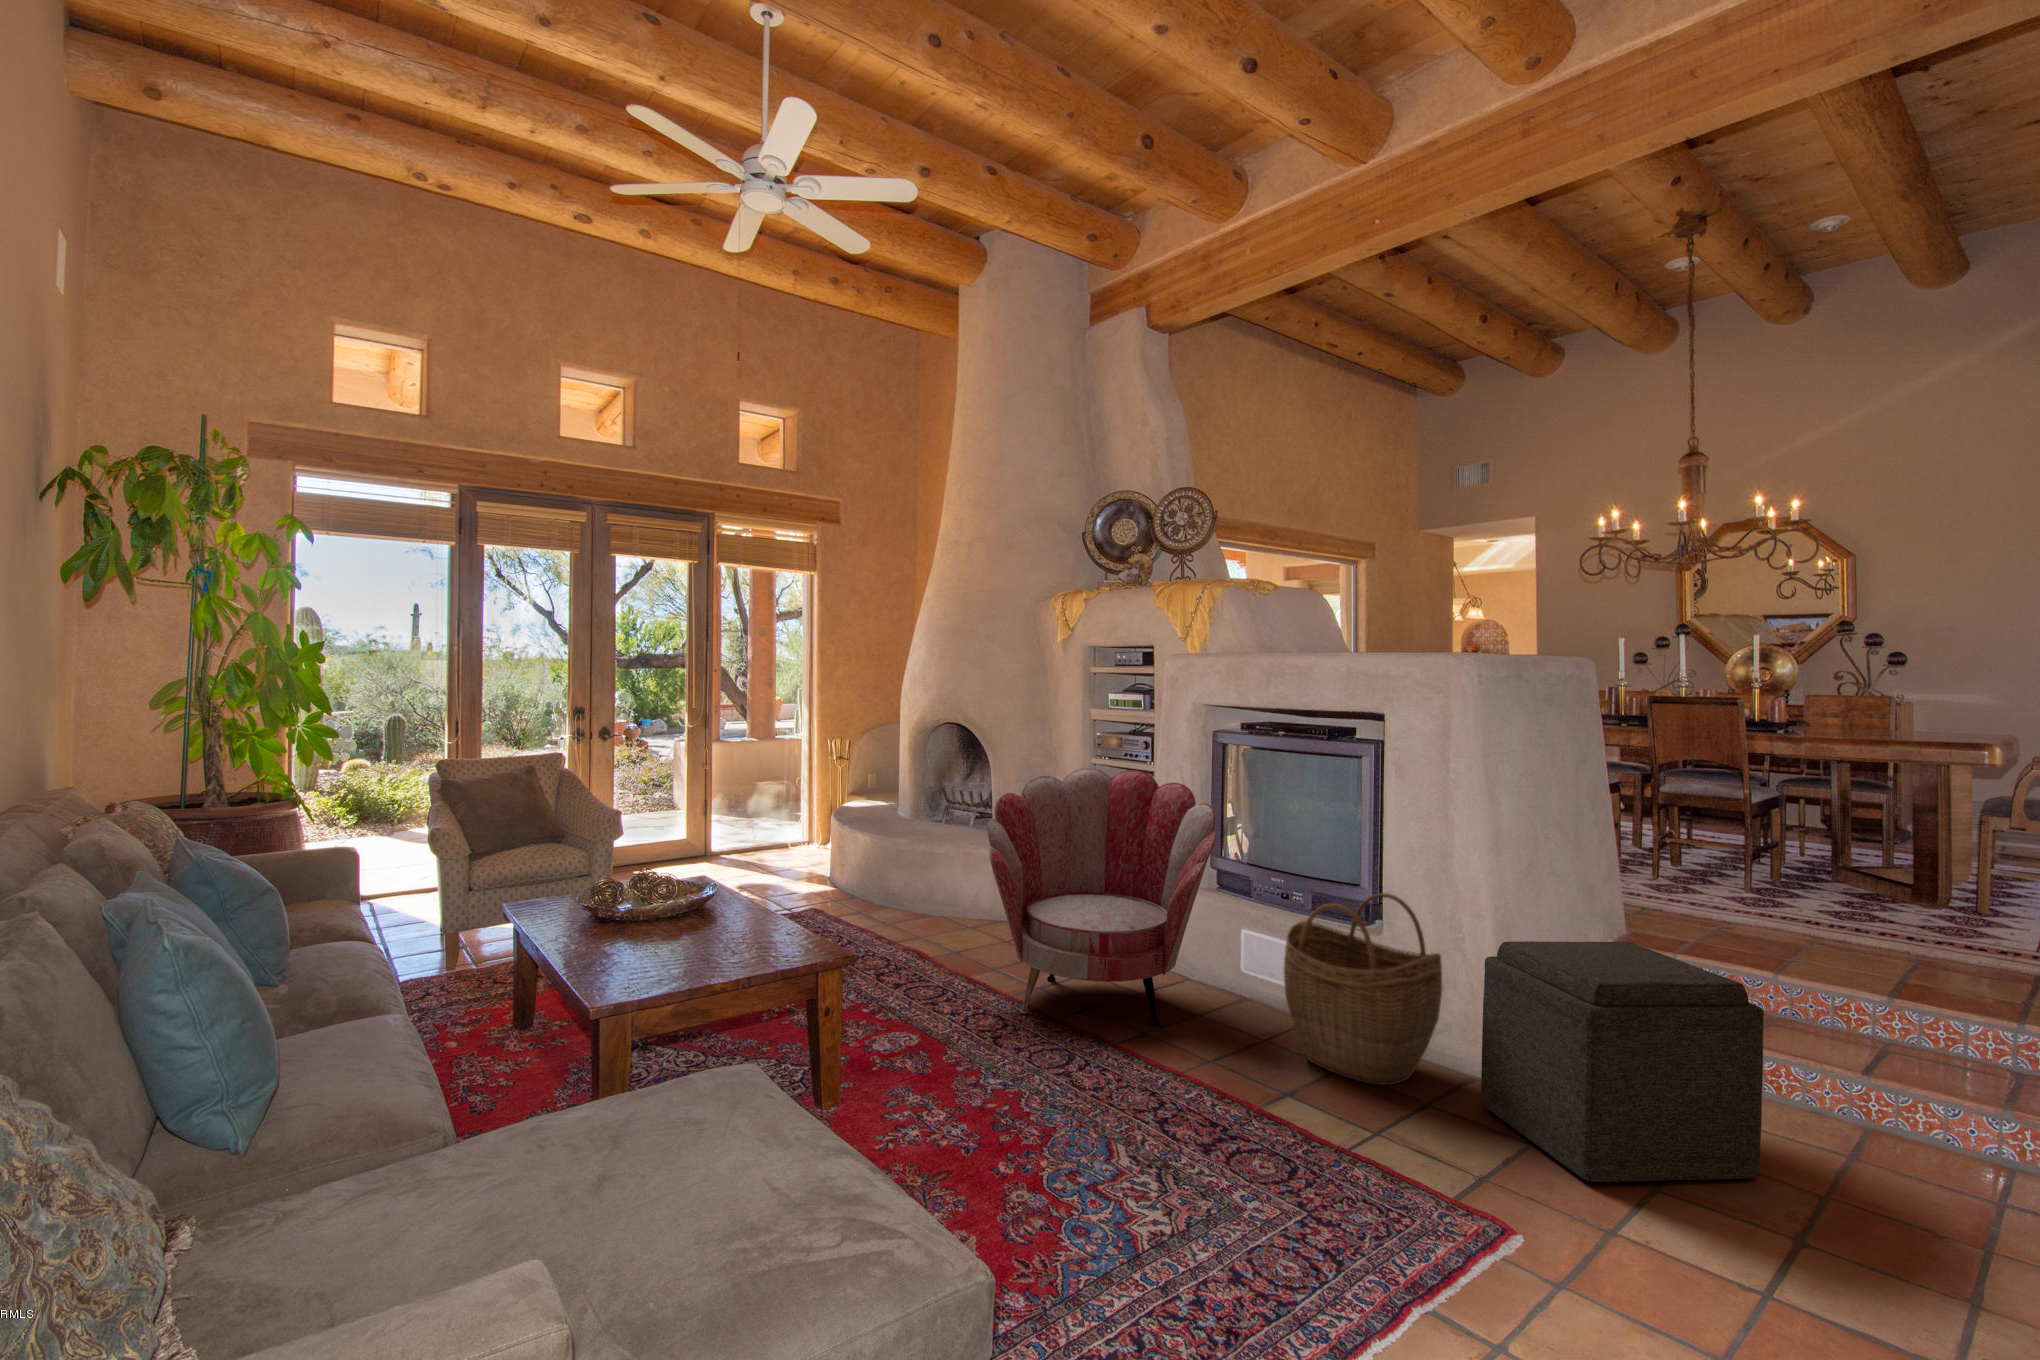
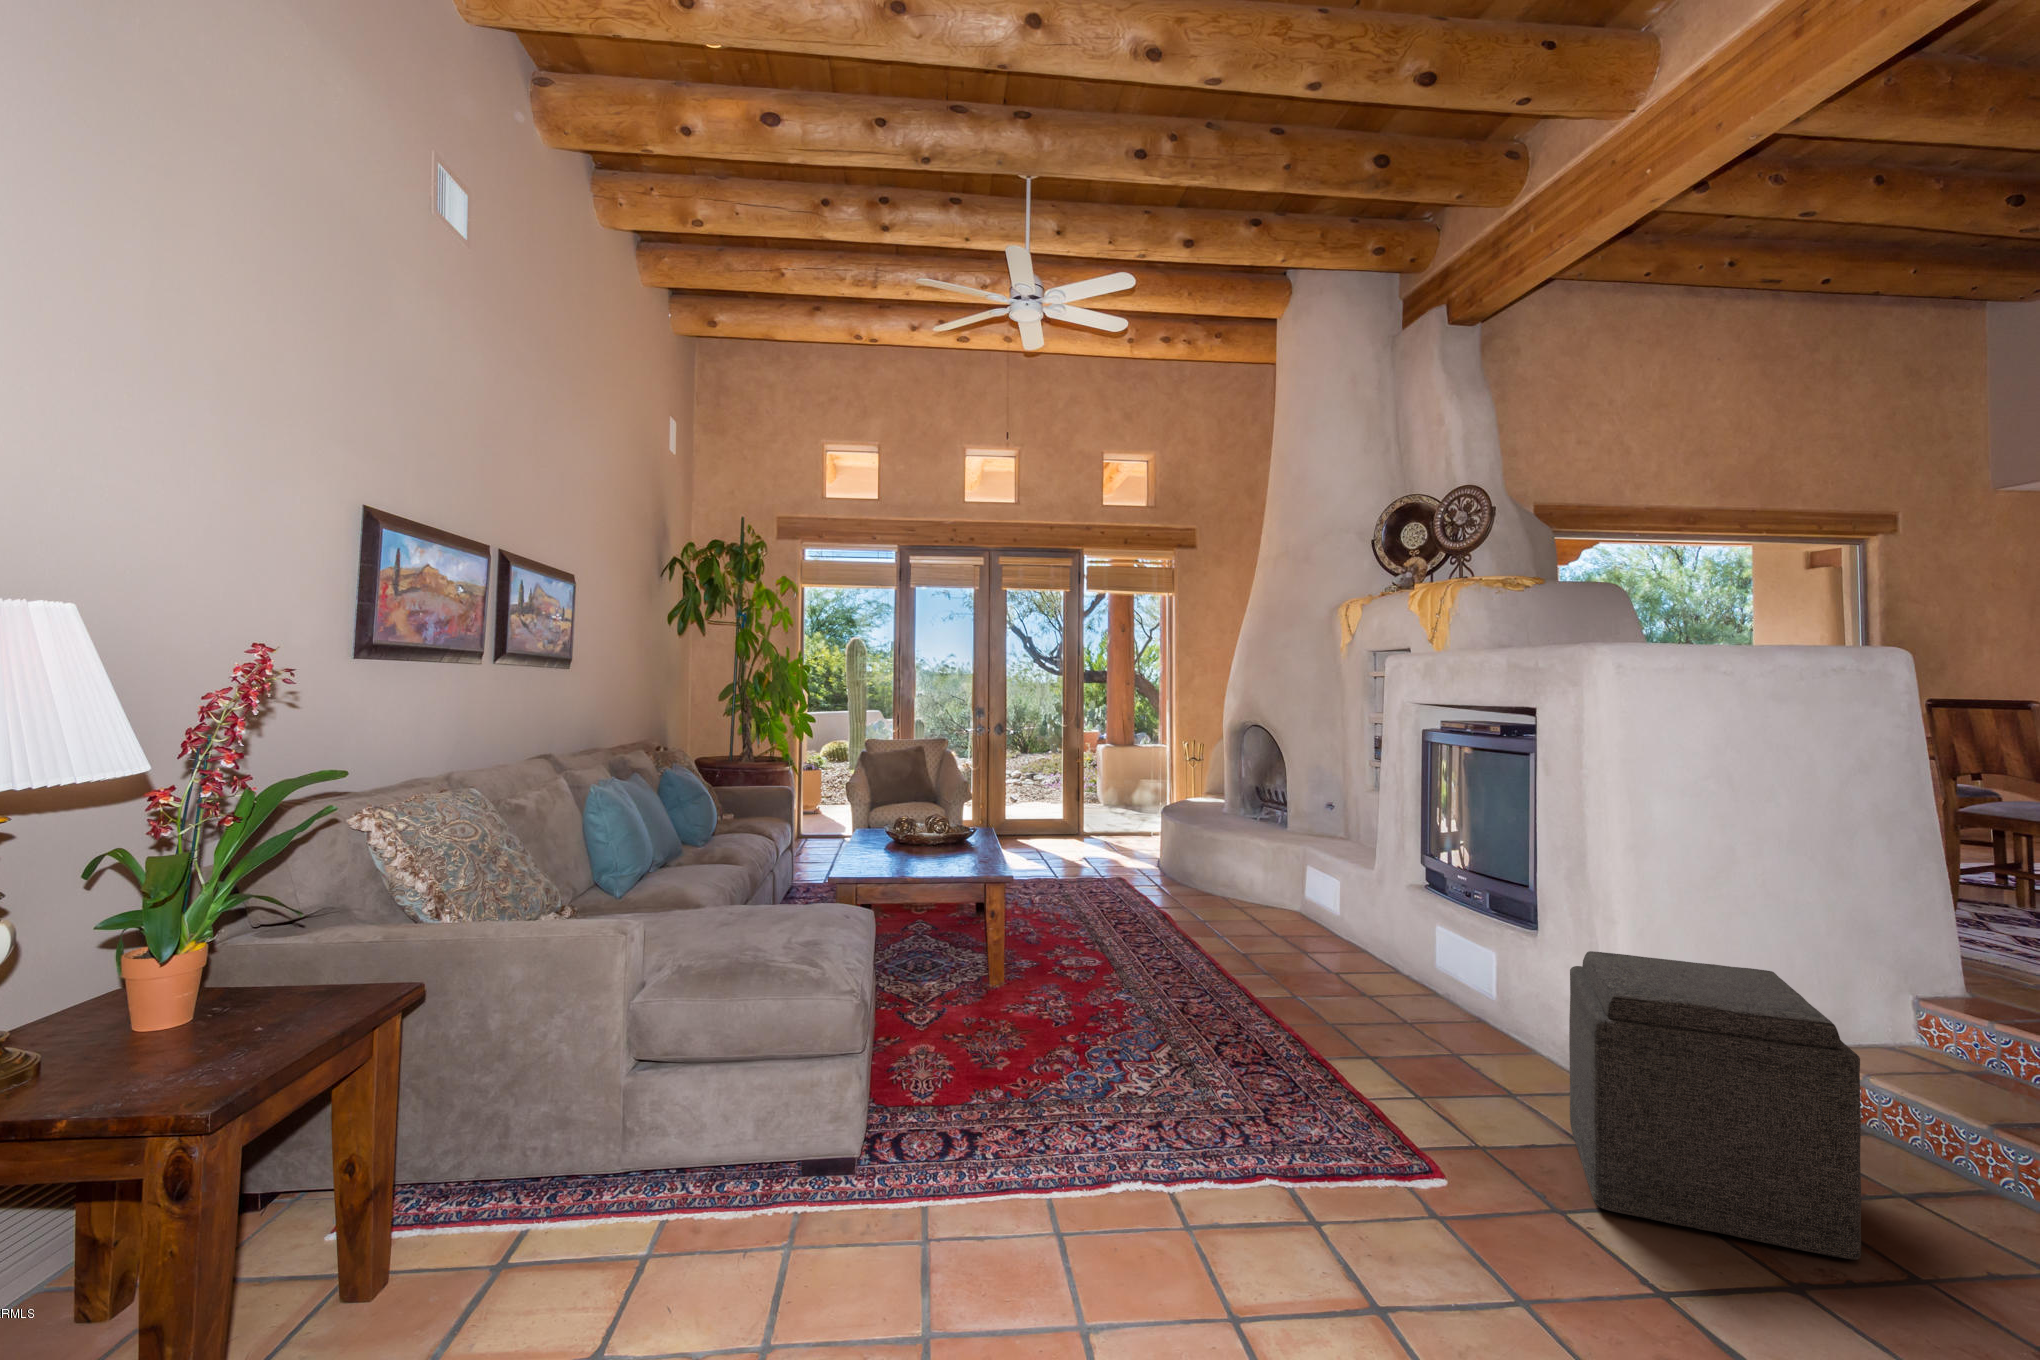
armchair: present [987,768,1216,1027] -> none [1165,764,1395,1006]
woven basket: present [1283,893,1442,1085] -> none [1401,896,1564,1091]

